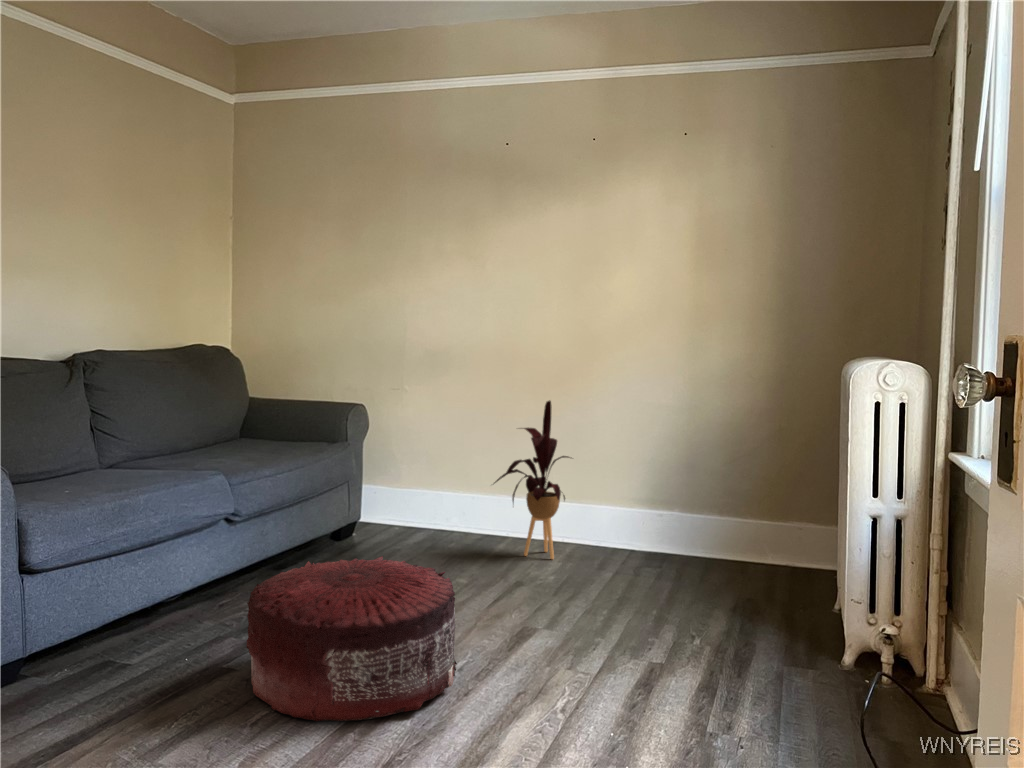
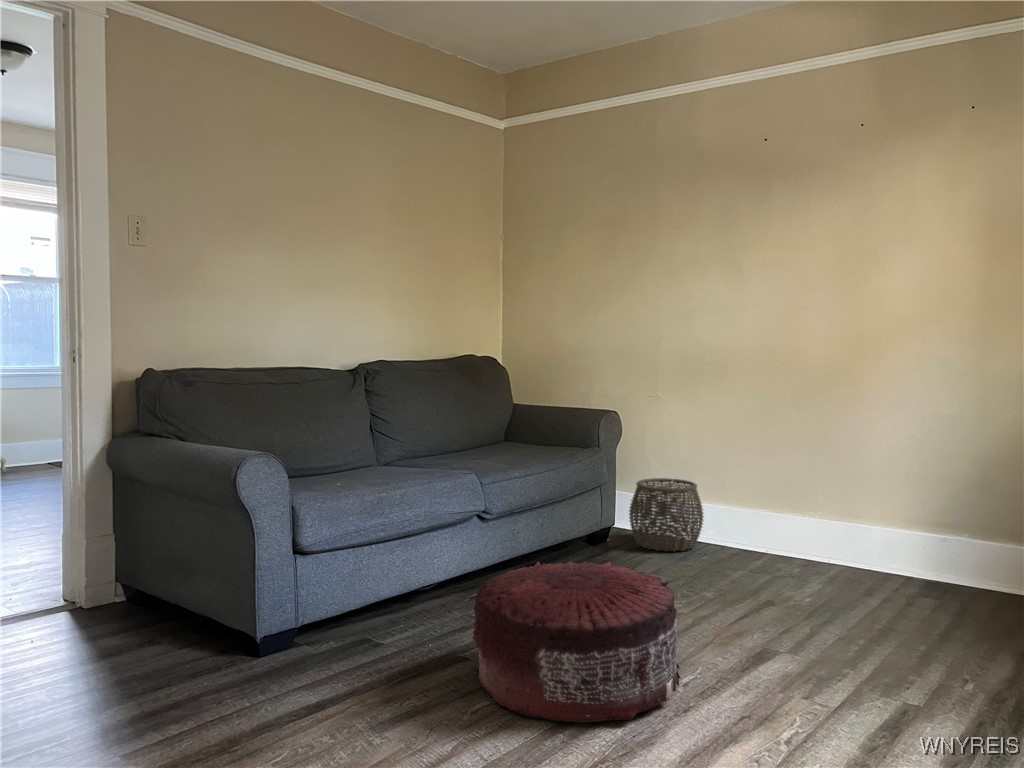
house plant: present [494,400,570,559] -> none [743,407,837,578]
woven basket: none [375,471,448,544] -> present [629,478,704,551]

